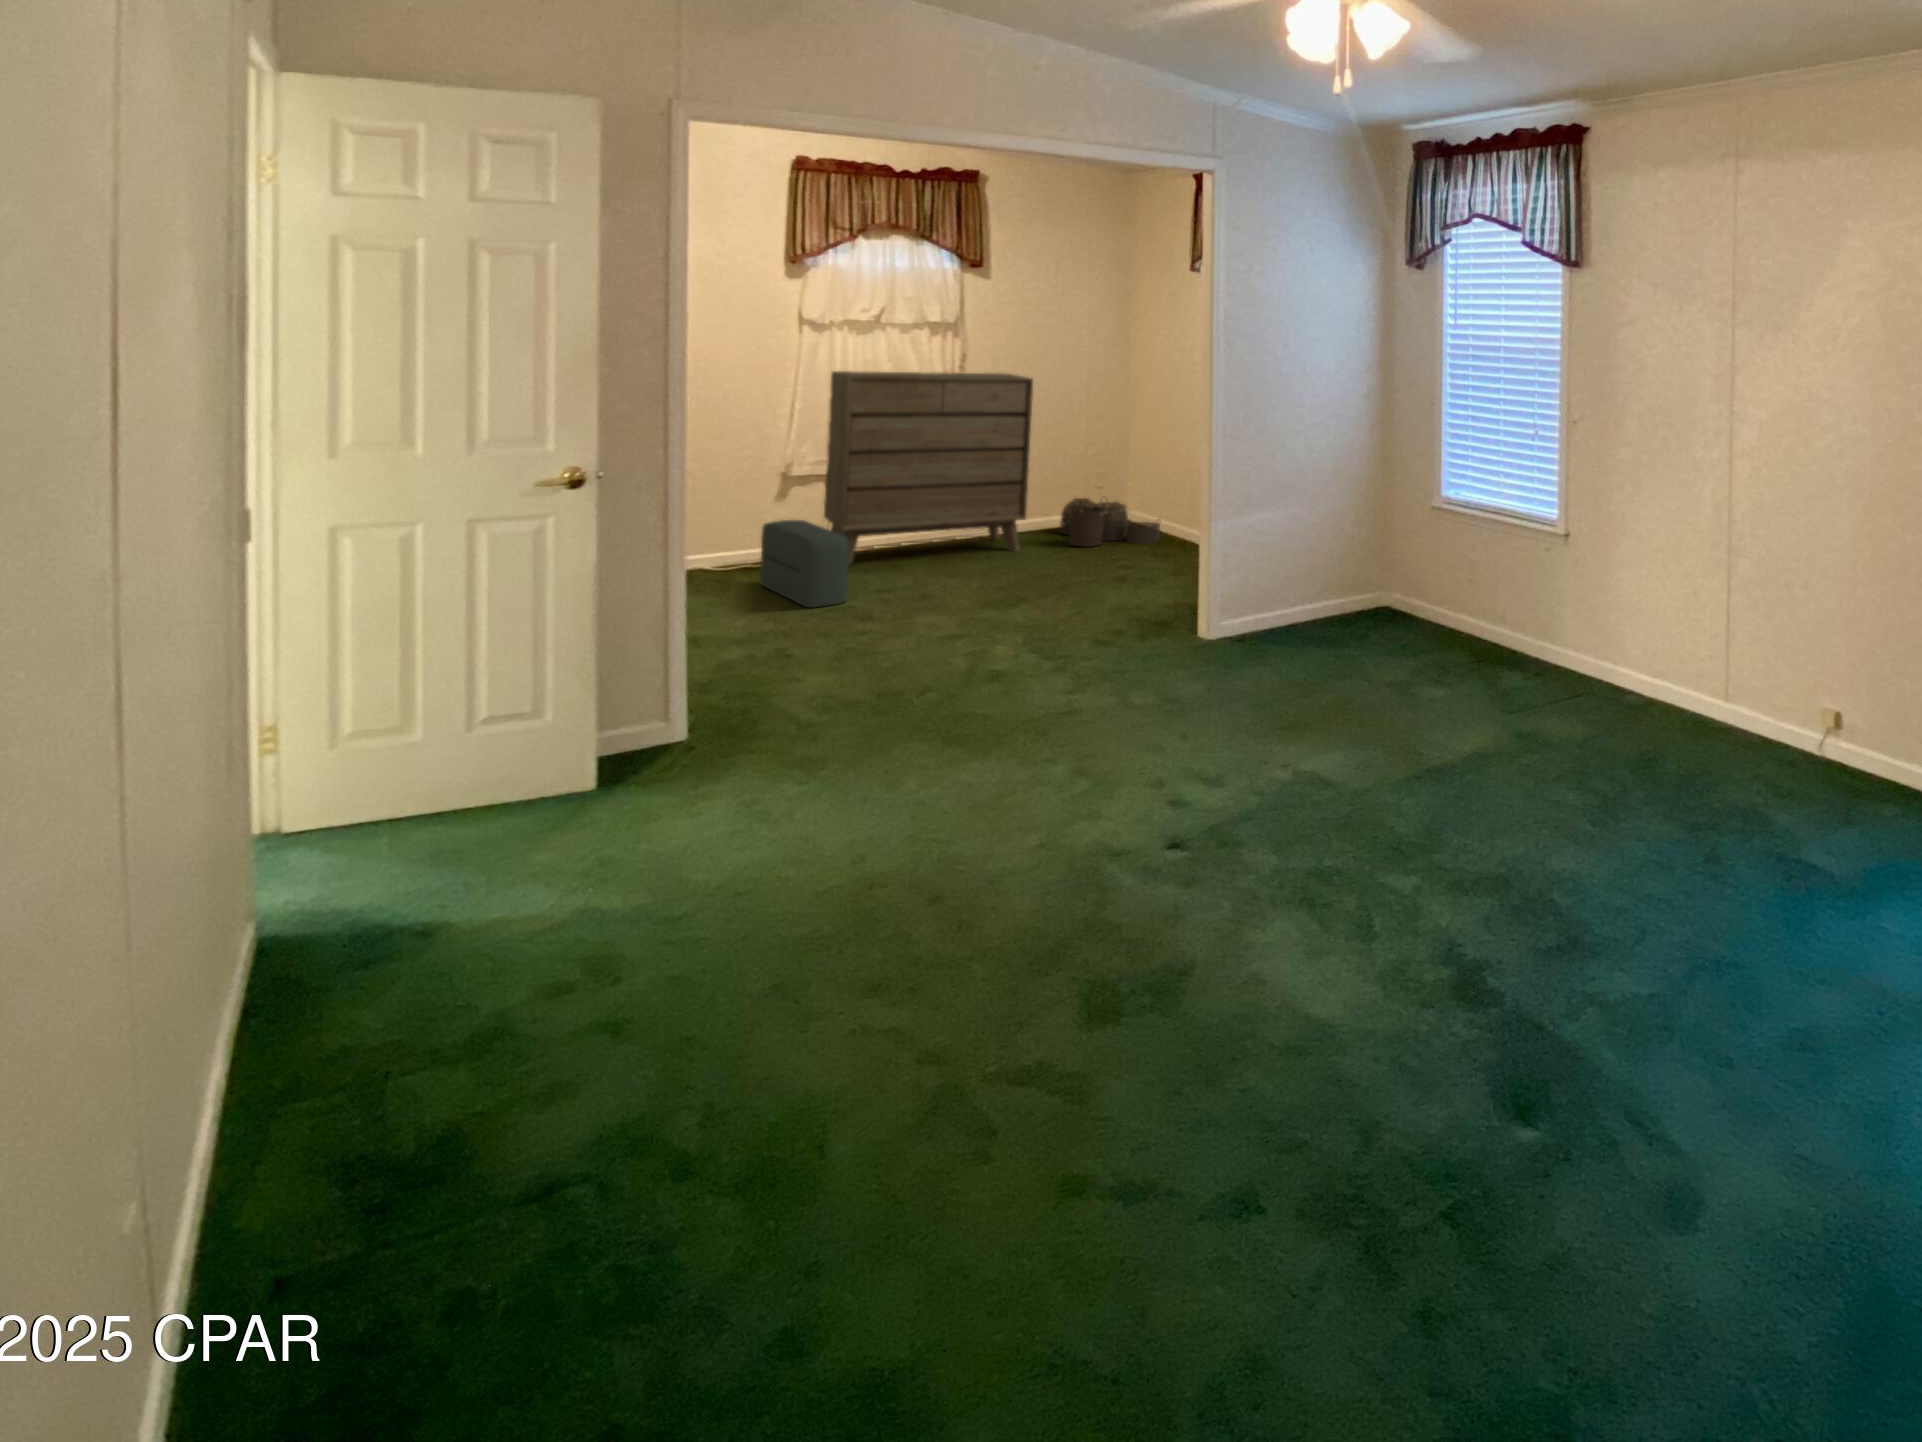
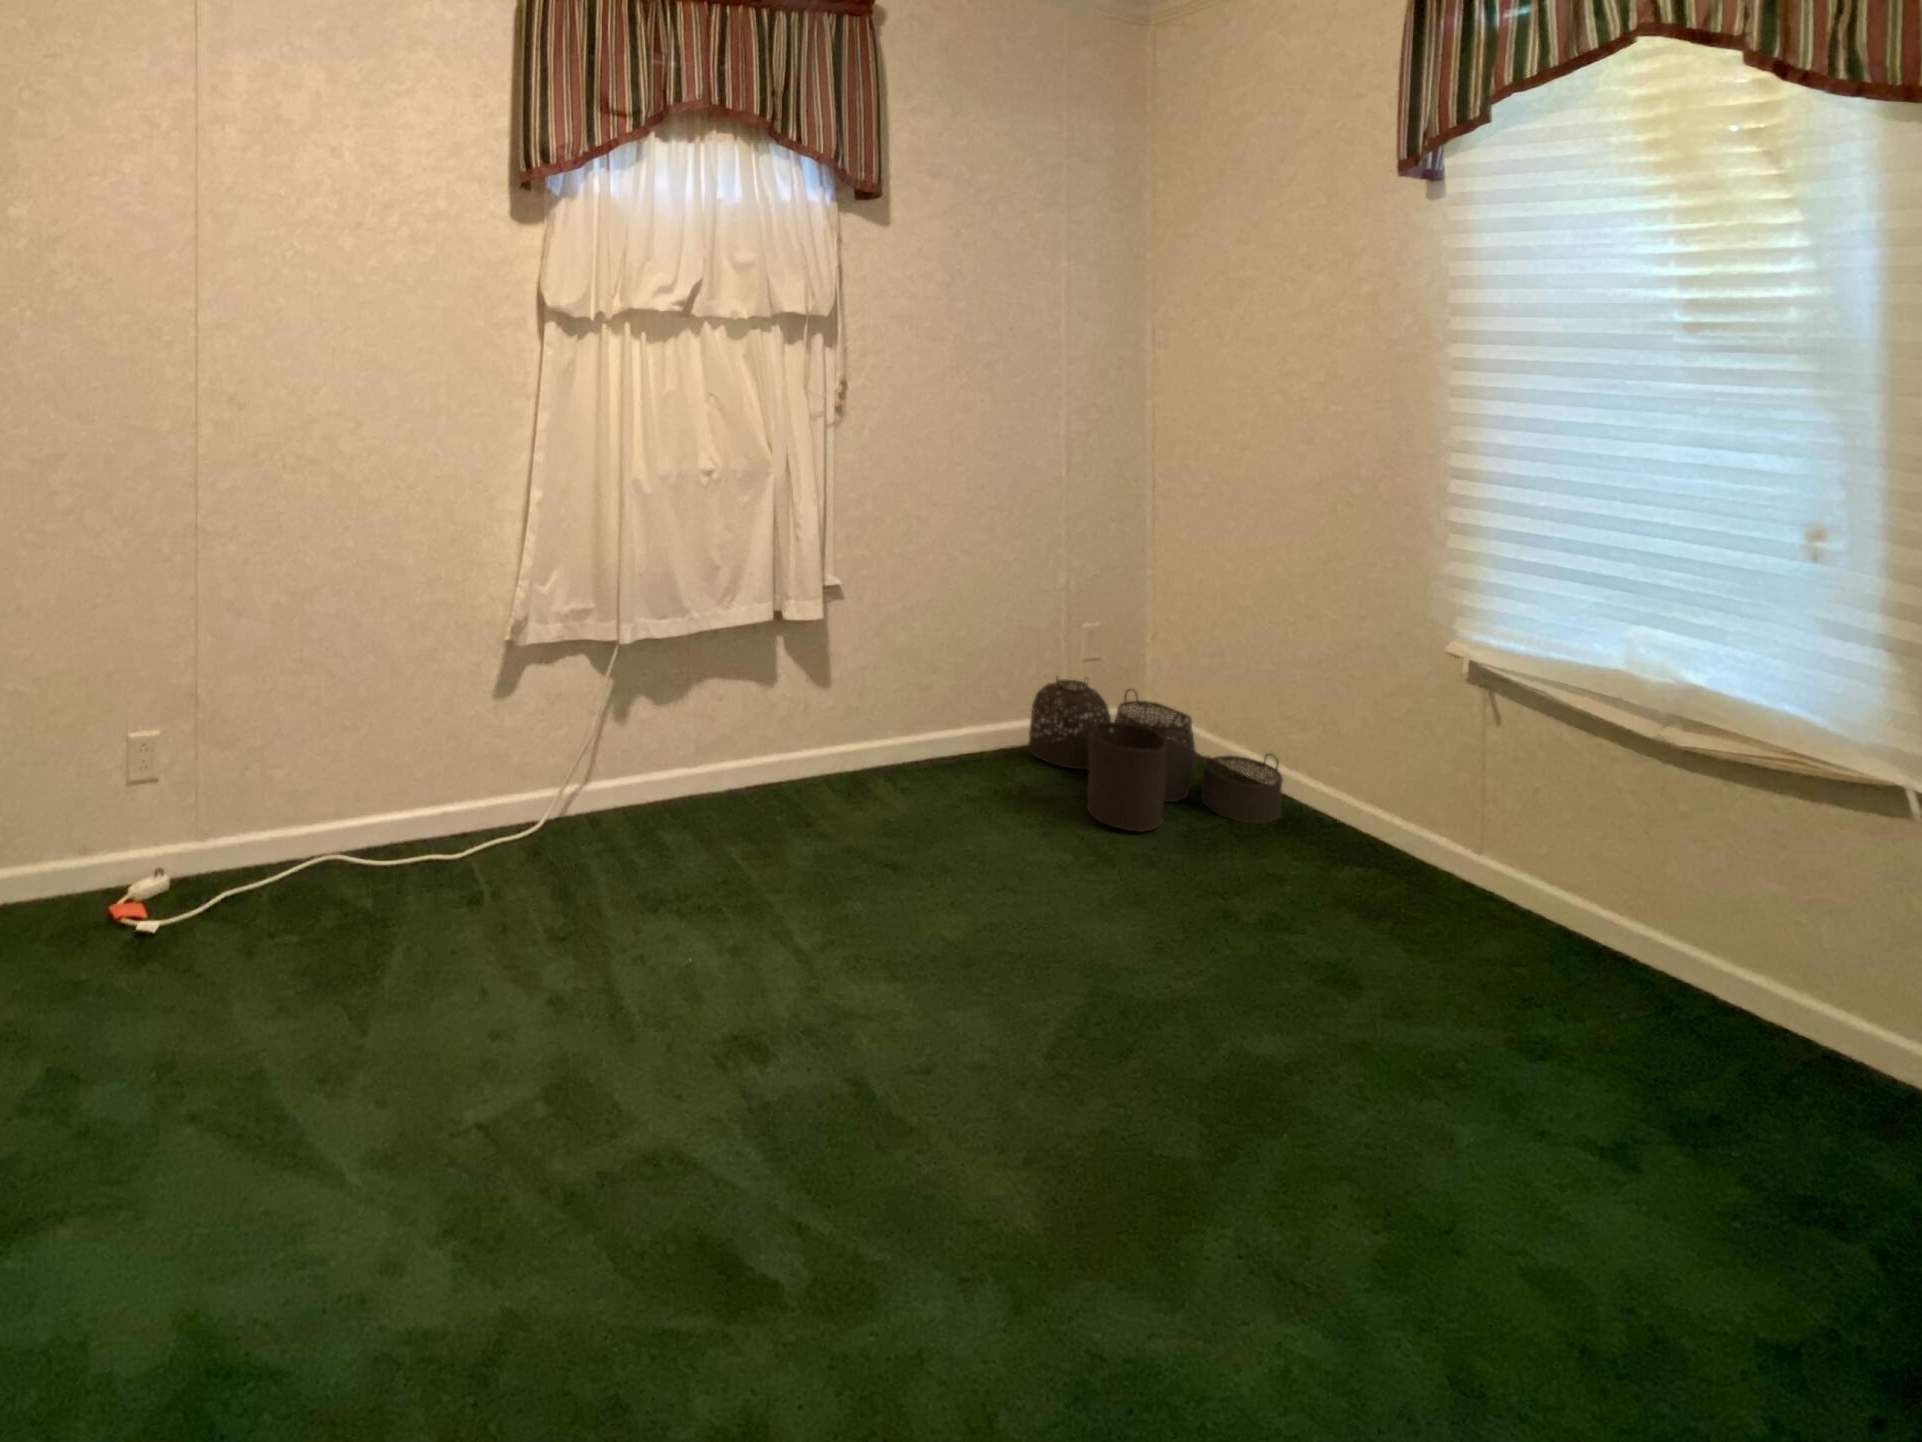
dresser: present [824,371,1033,565] -> none [586,419,1016,895]
pouf: present [760,520,849,607] -> none [438,814,660,1231]

